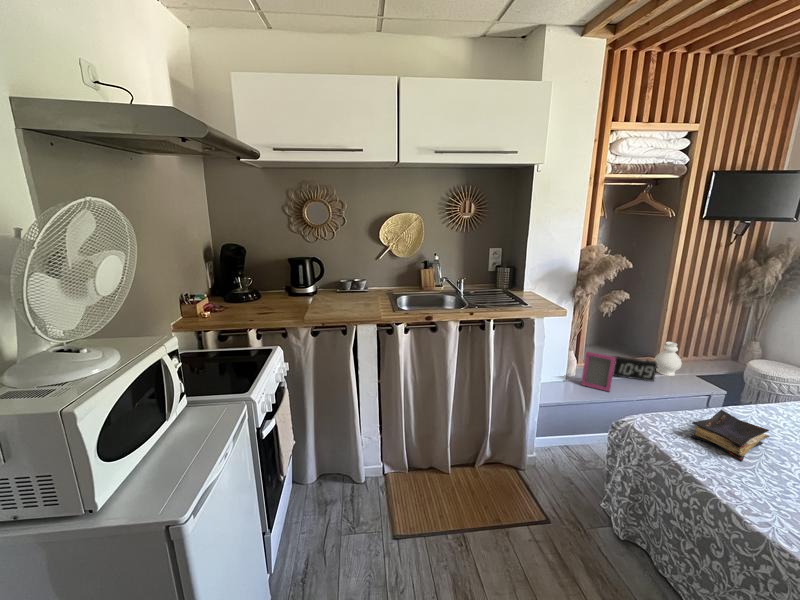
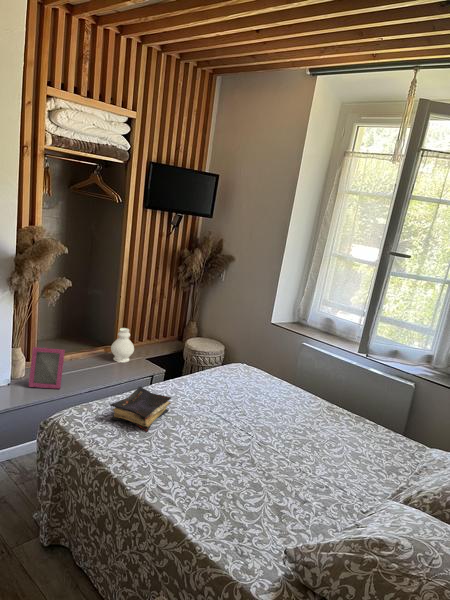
alarm clock: present [613,356,657,381] -> none [65,349,110,371]

